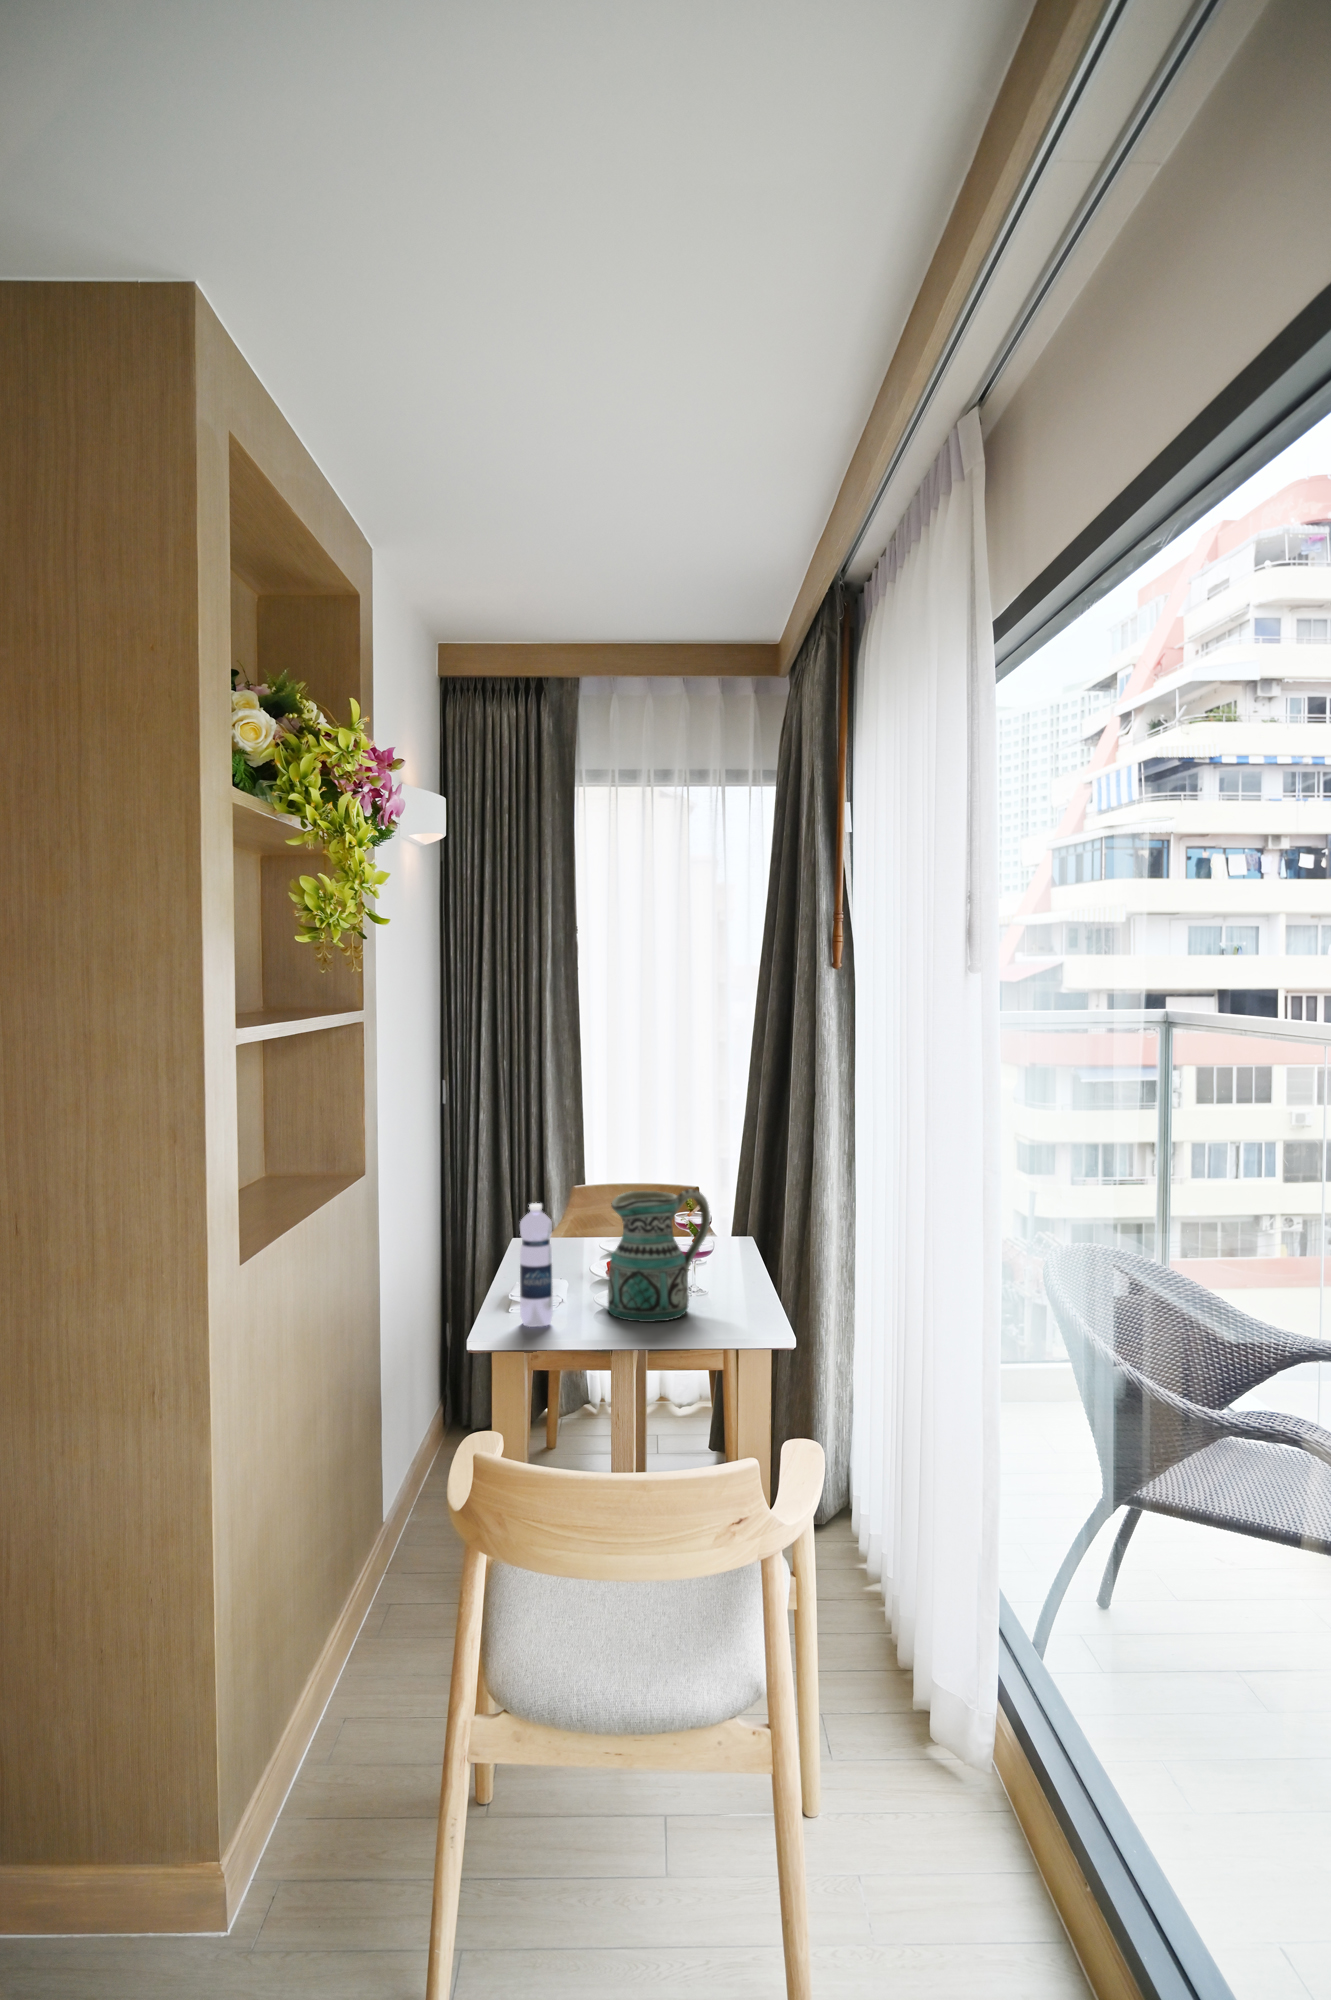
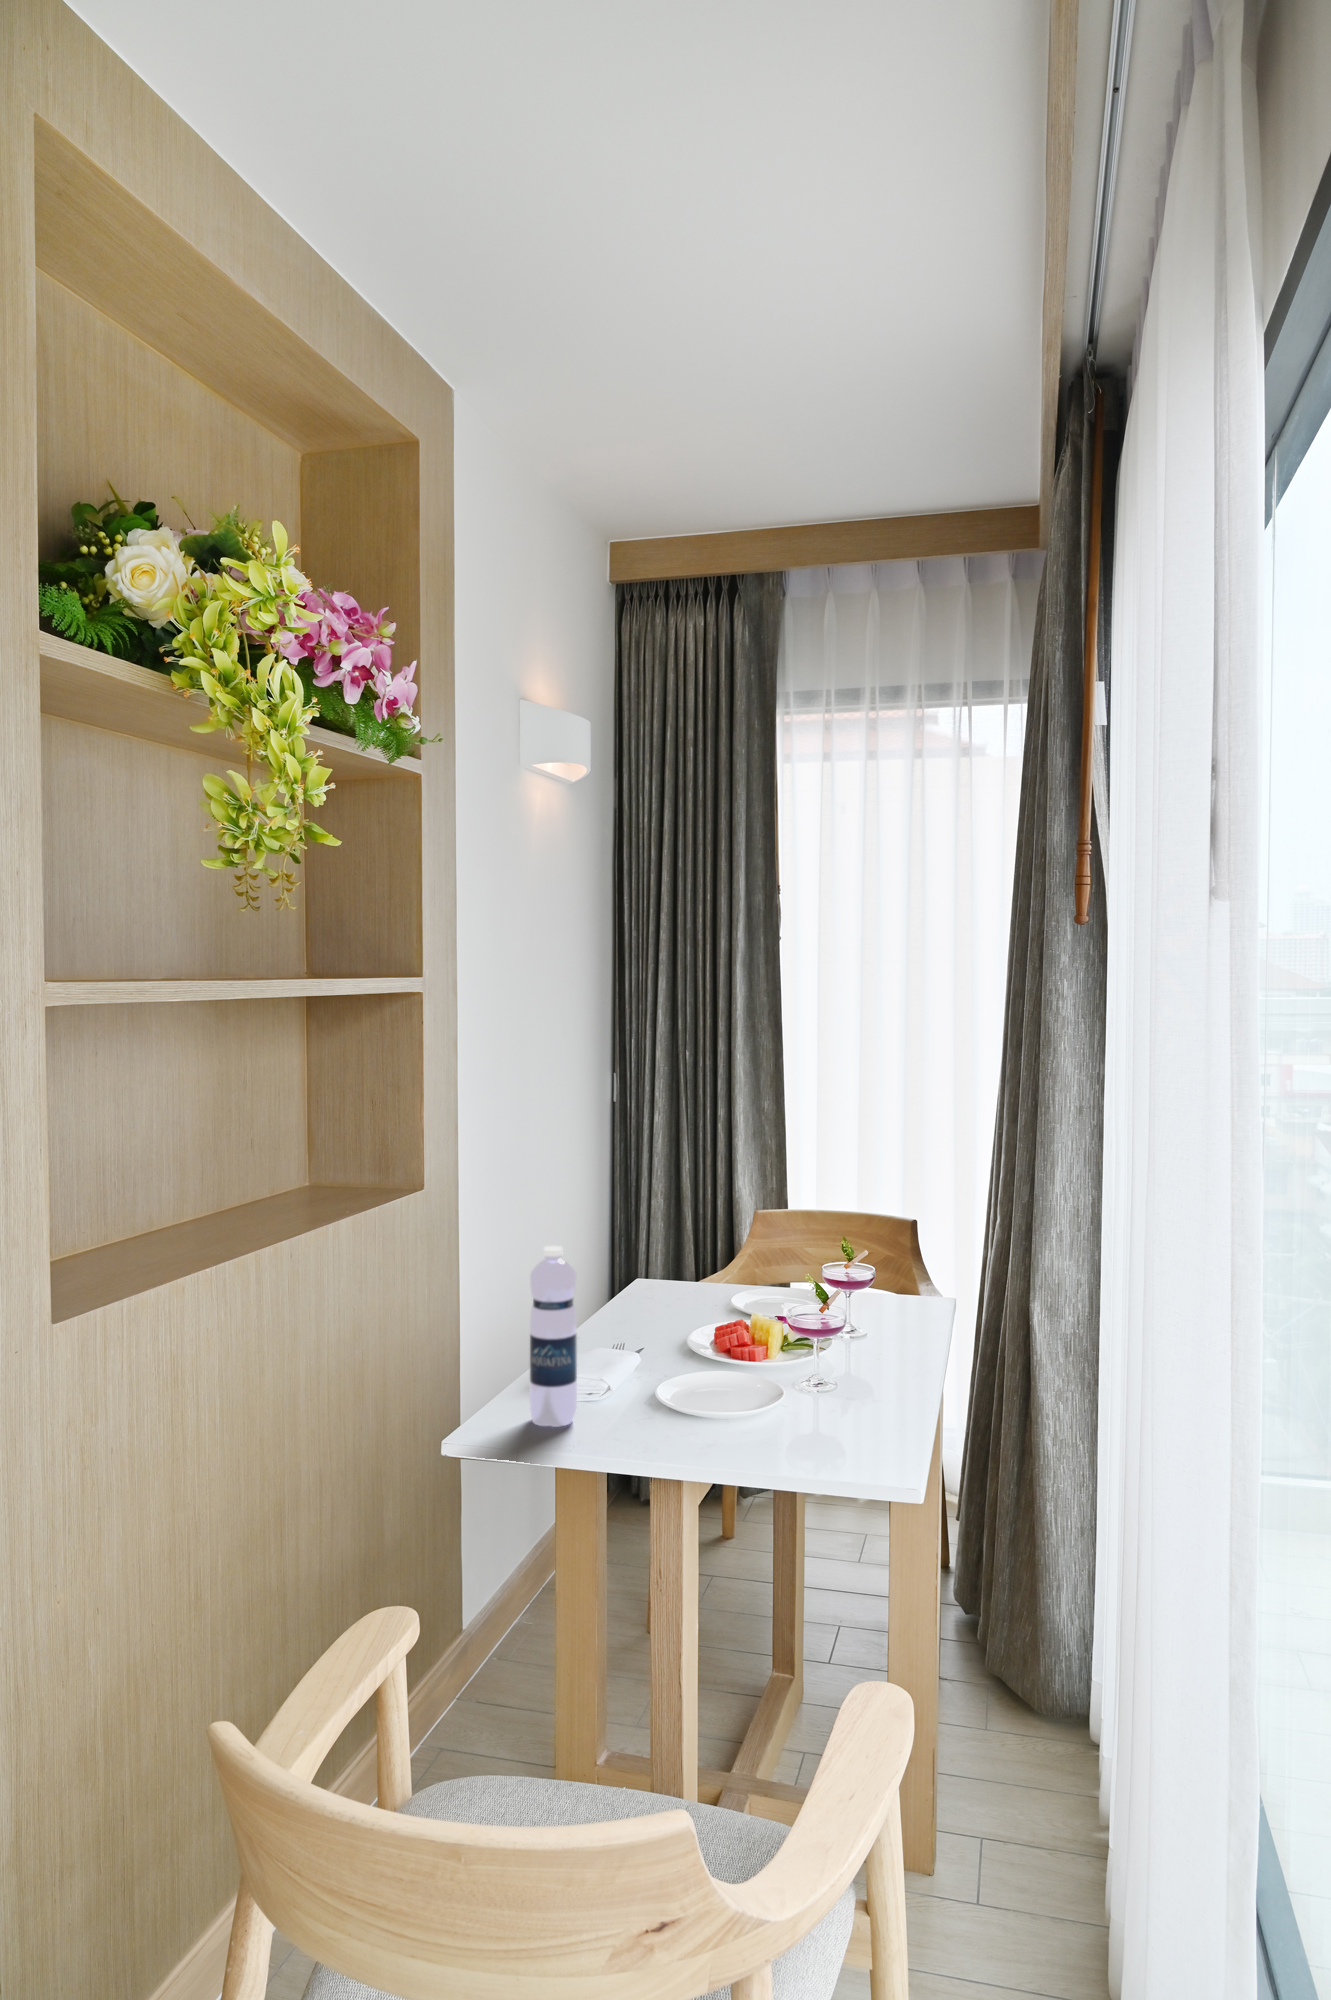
ceramic pitcher: present [608,1189,710,1322] -> none [672,1235,832,1434]

